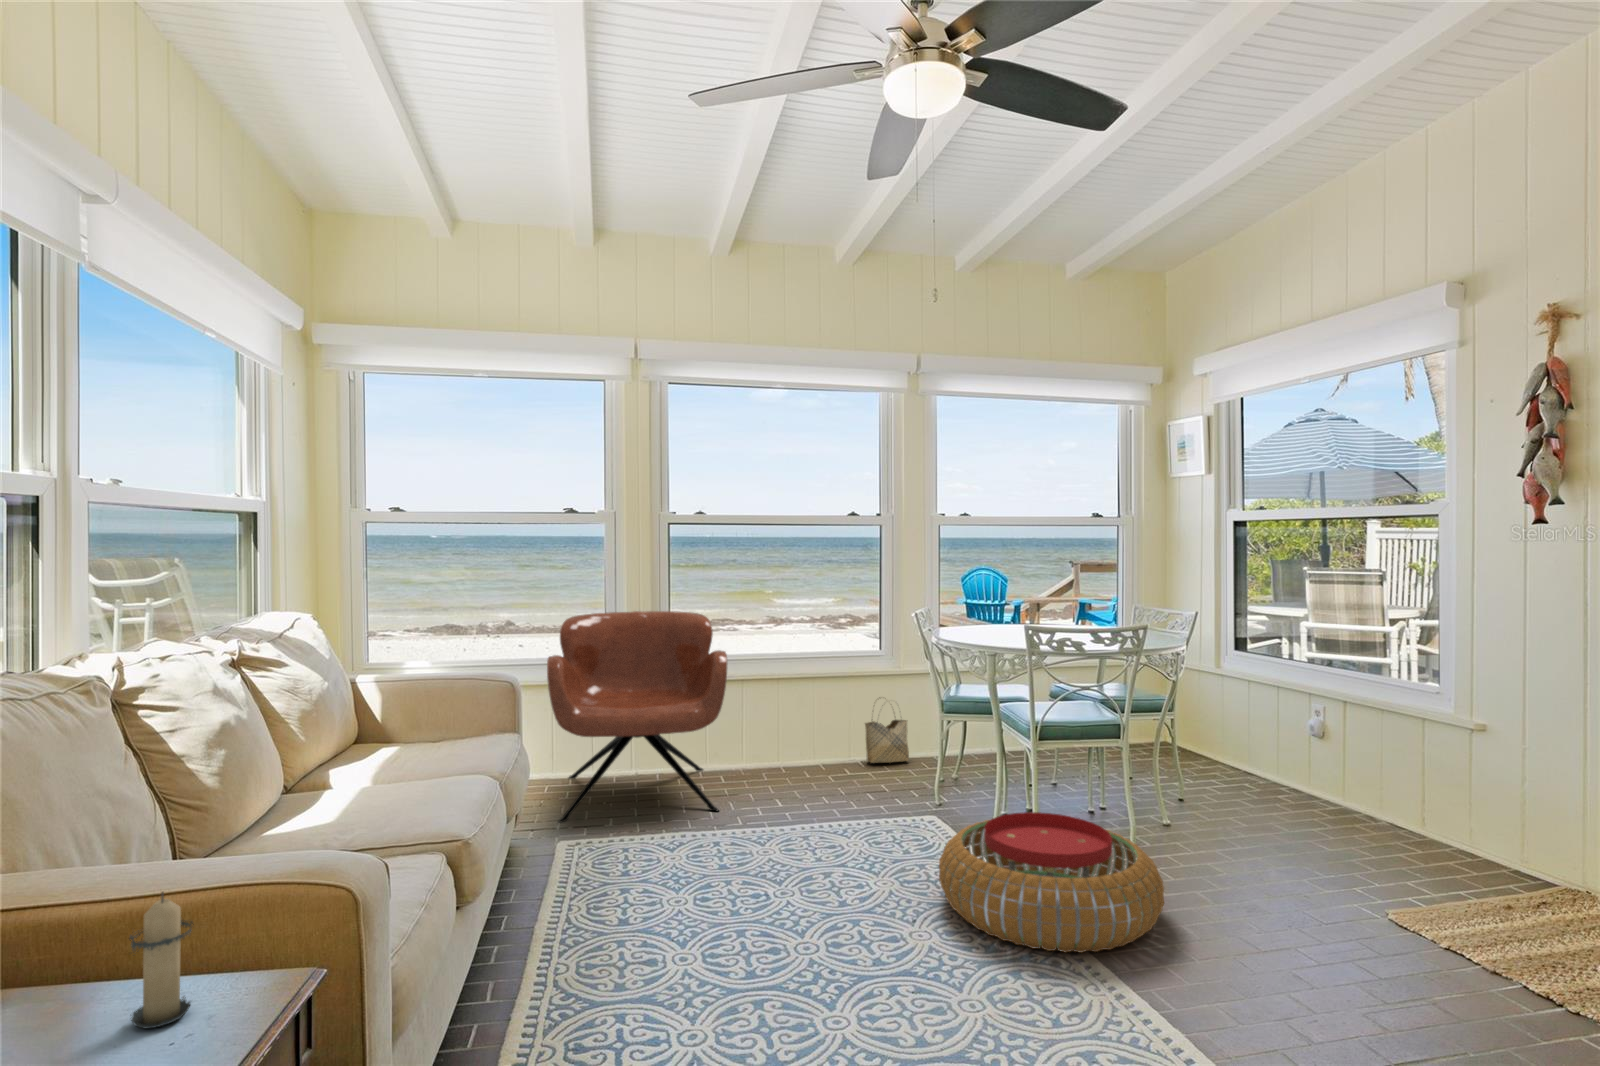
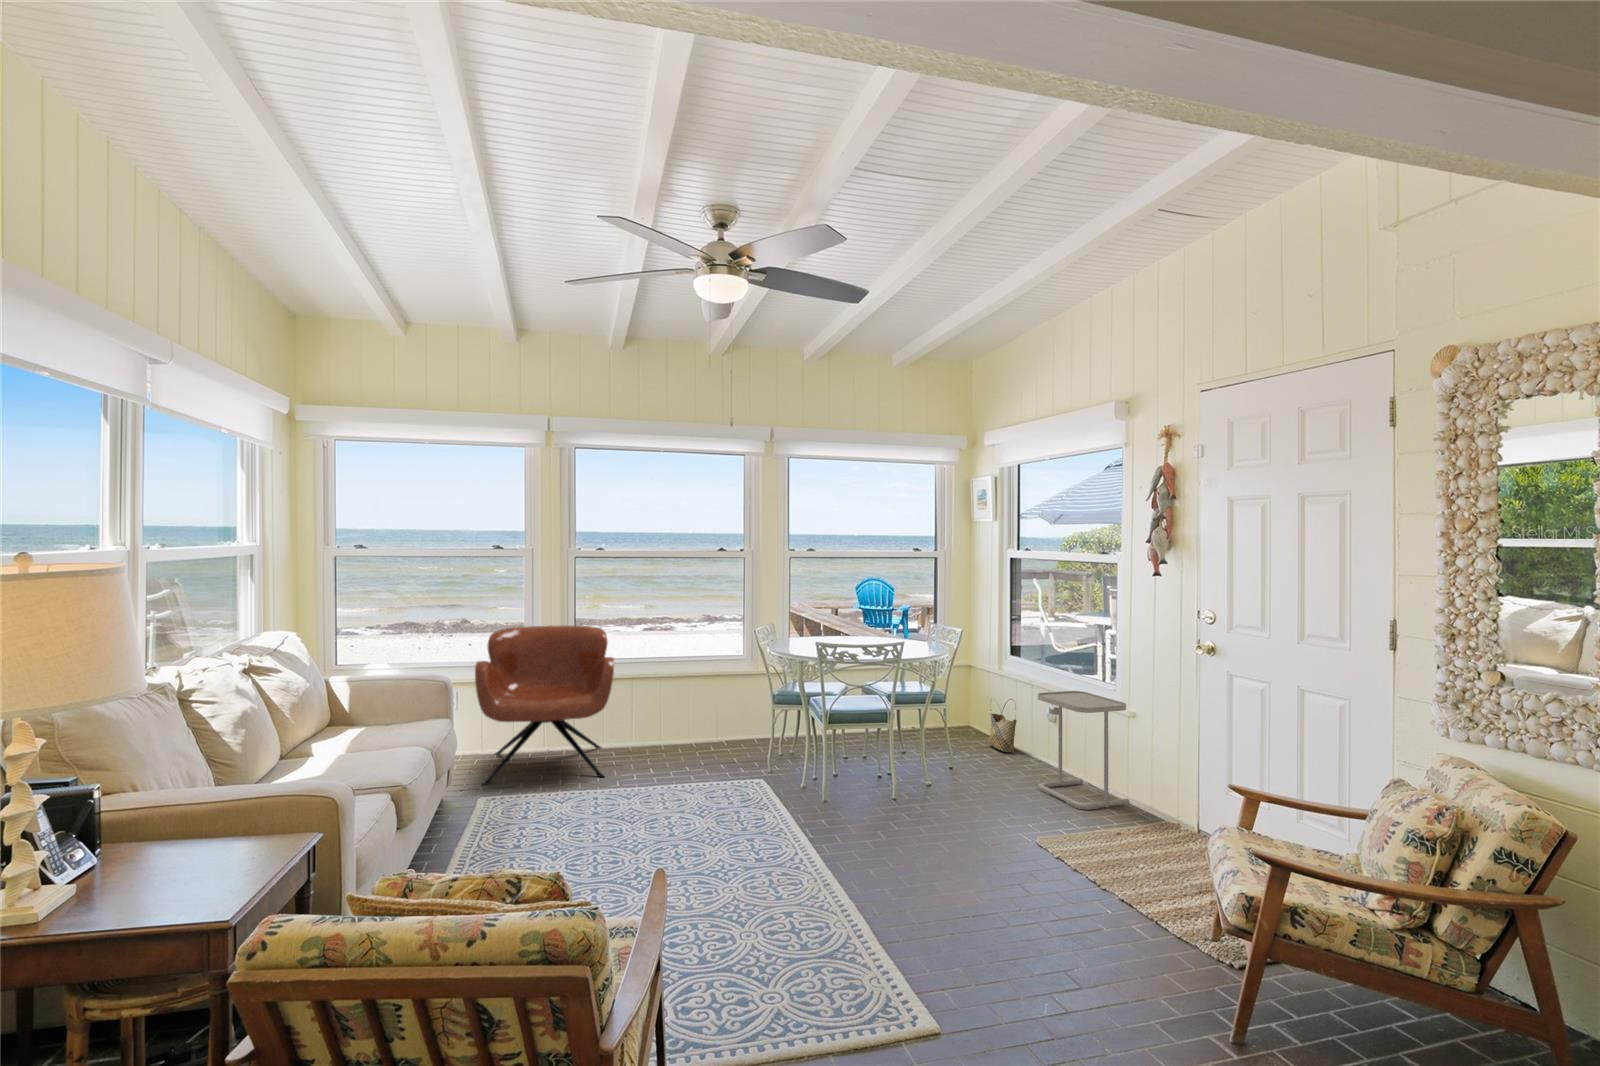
side table: none [1327,695,1490,867] -> present [1038,691,1130,810]
woven basket: present [865,720,909,763] -> present [988,699,1017,752]
pouf: present [939,812,1164,952] -> none [737,773,882,861]
candle: present [129,892,193,1028] -> none [229,790,264,852]

